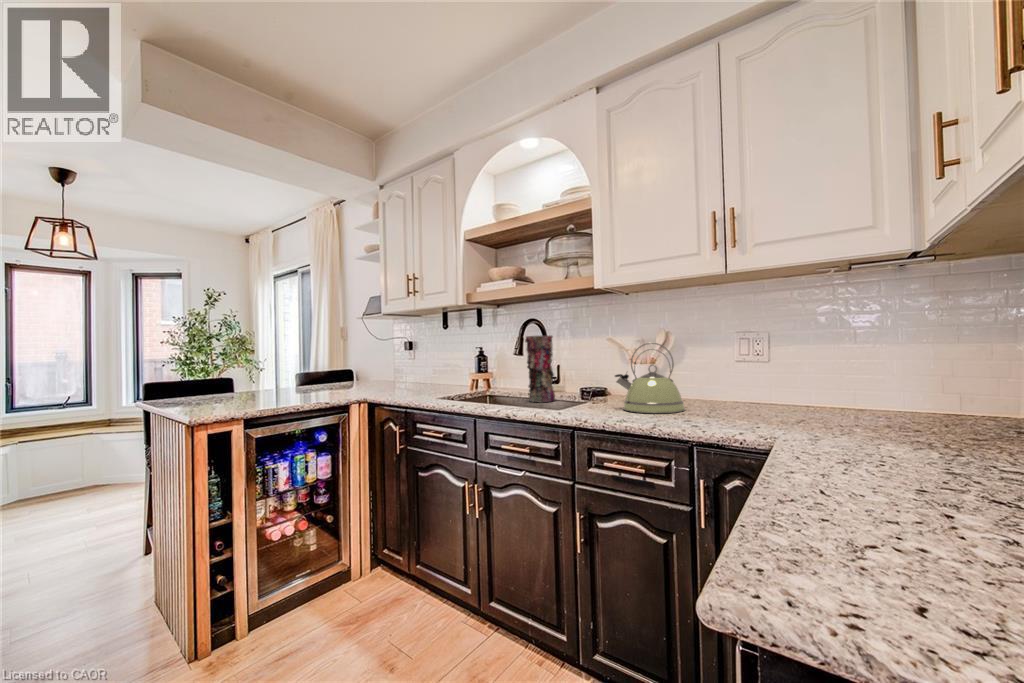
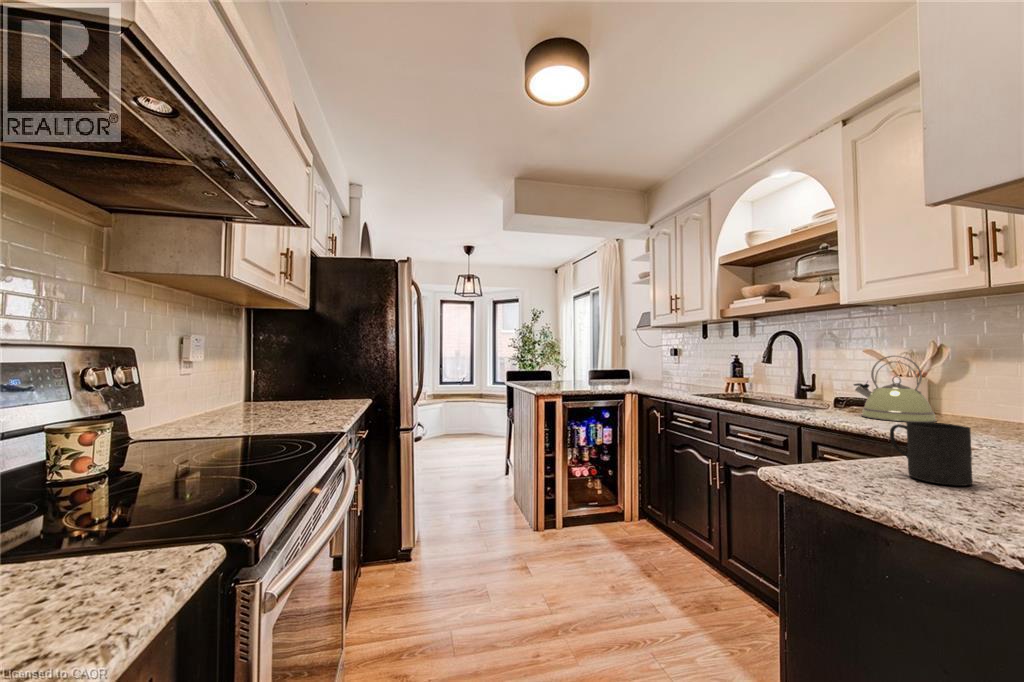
vase: present [525,336,555,403] -> none [770,347,801,405]
mug: none [809,431,926,535] -> present [890,422,973,486]

